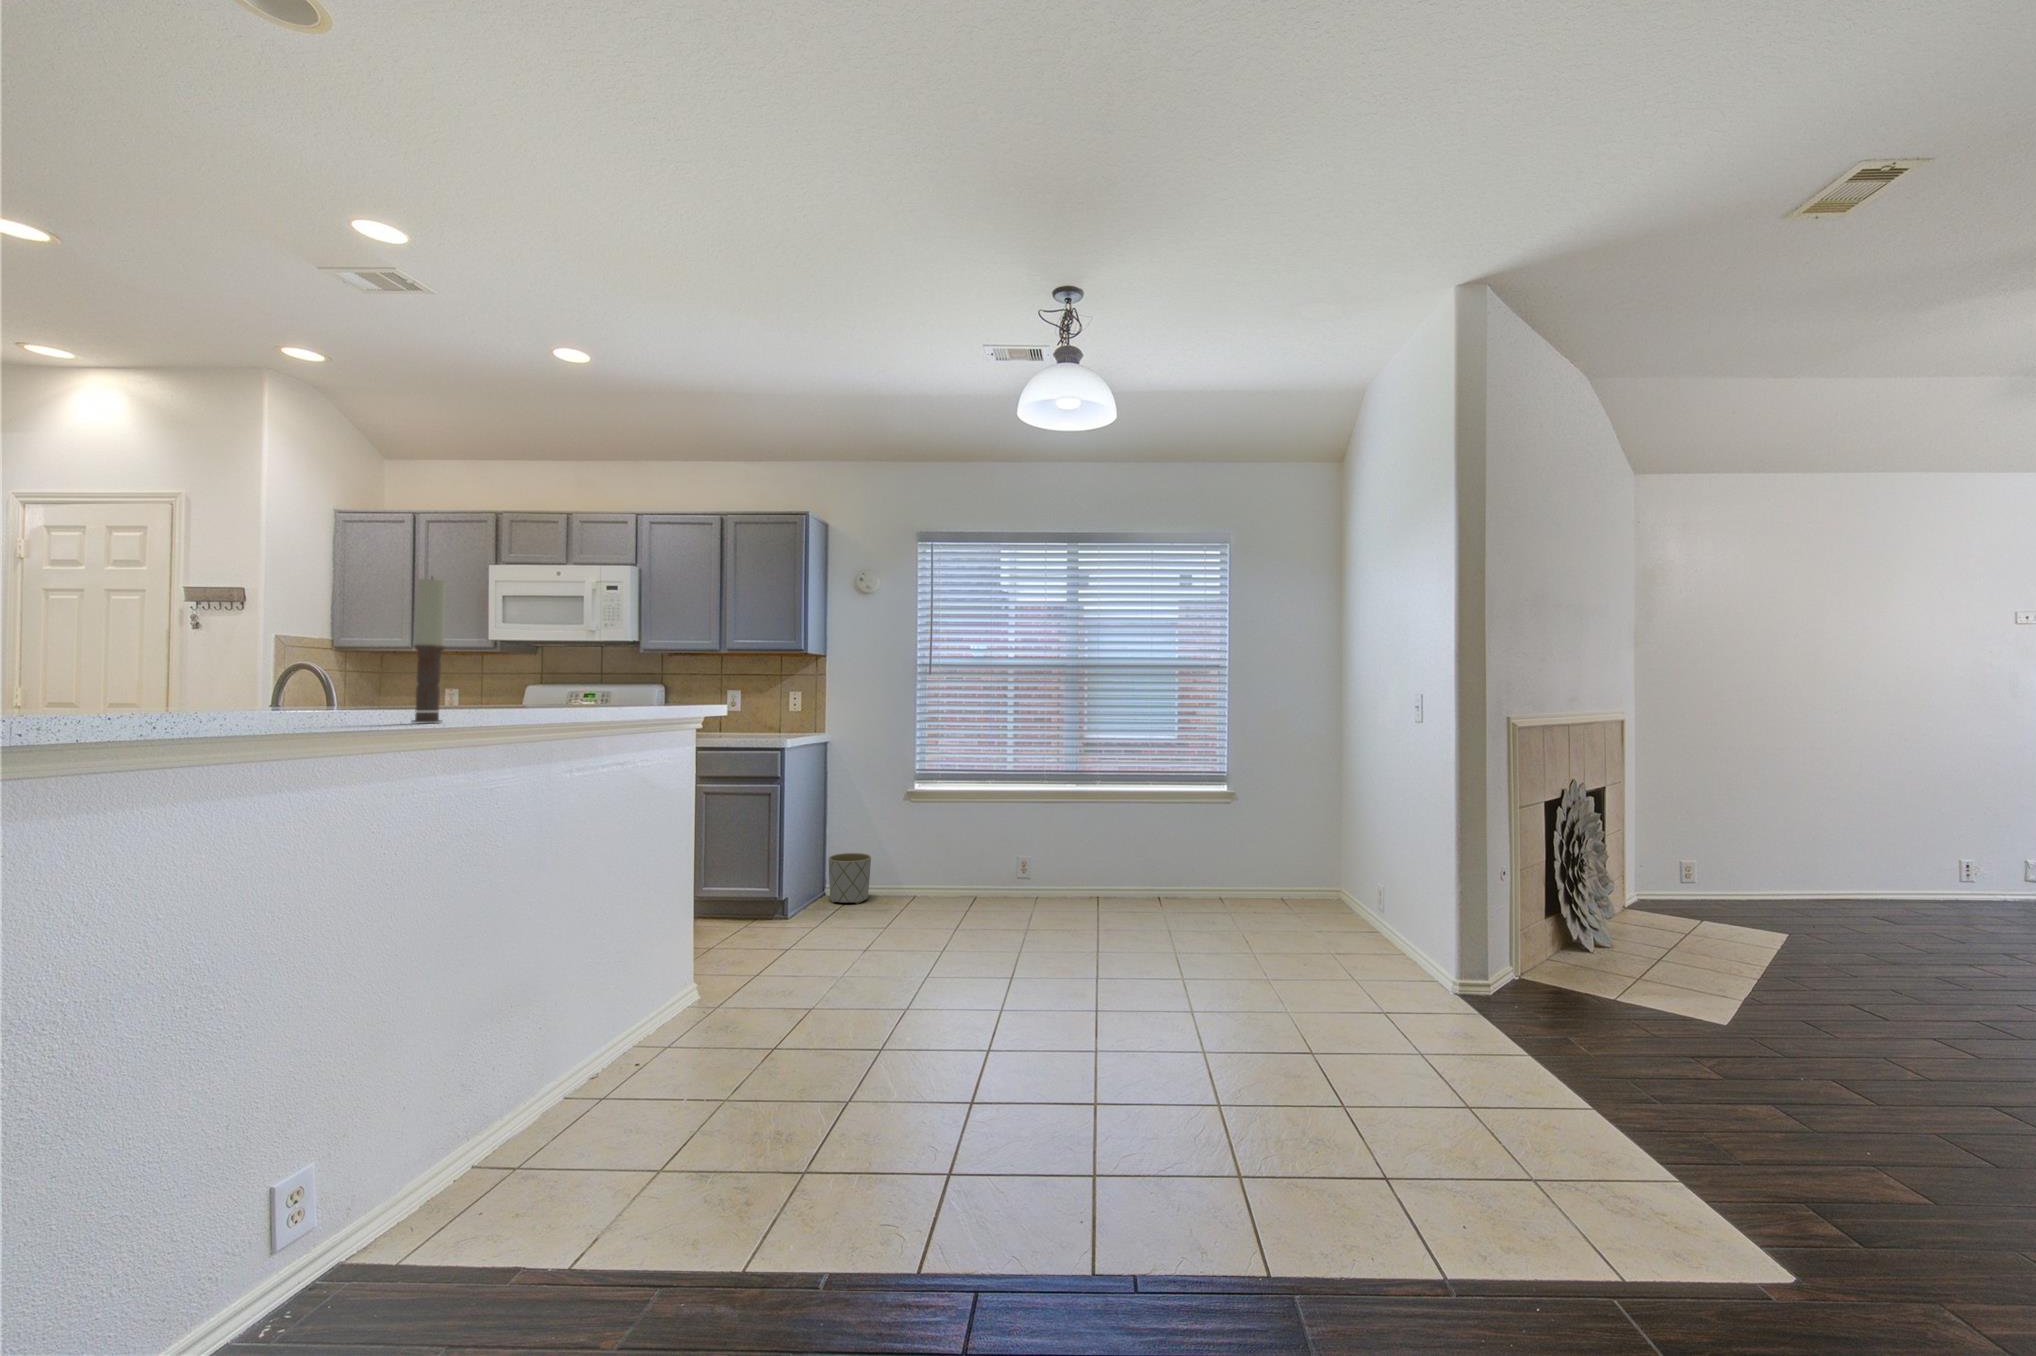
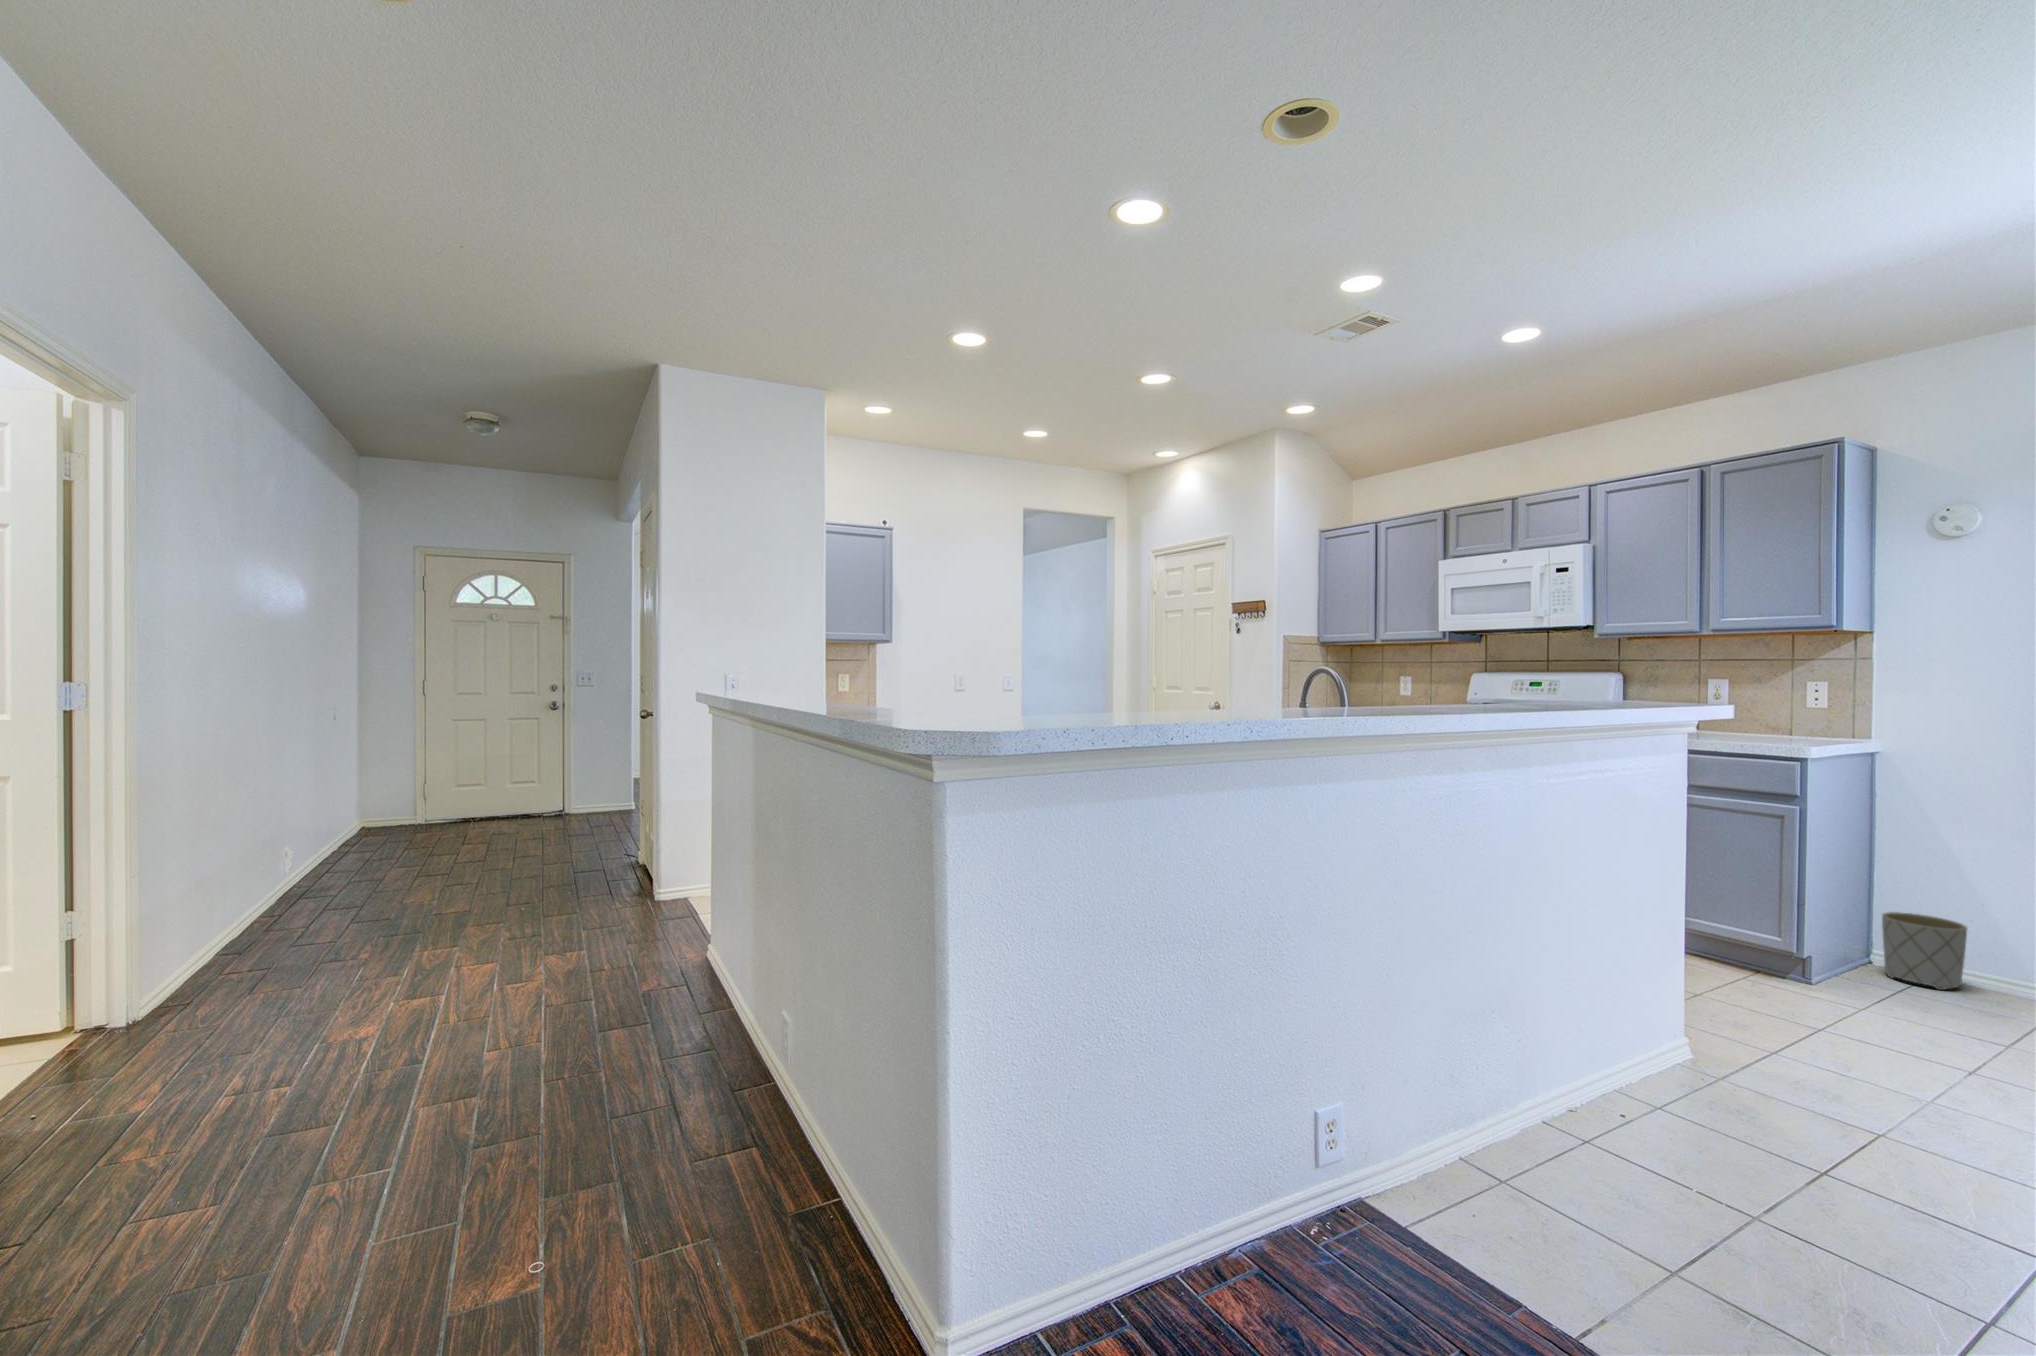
candle: present [412,578,446,723] -> none [1416,593,1440,713]

